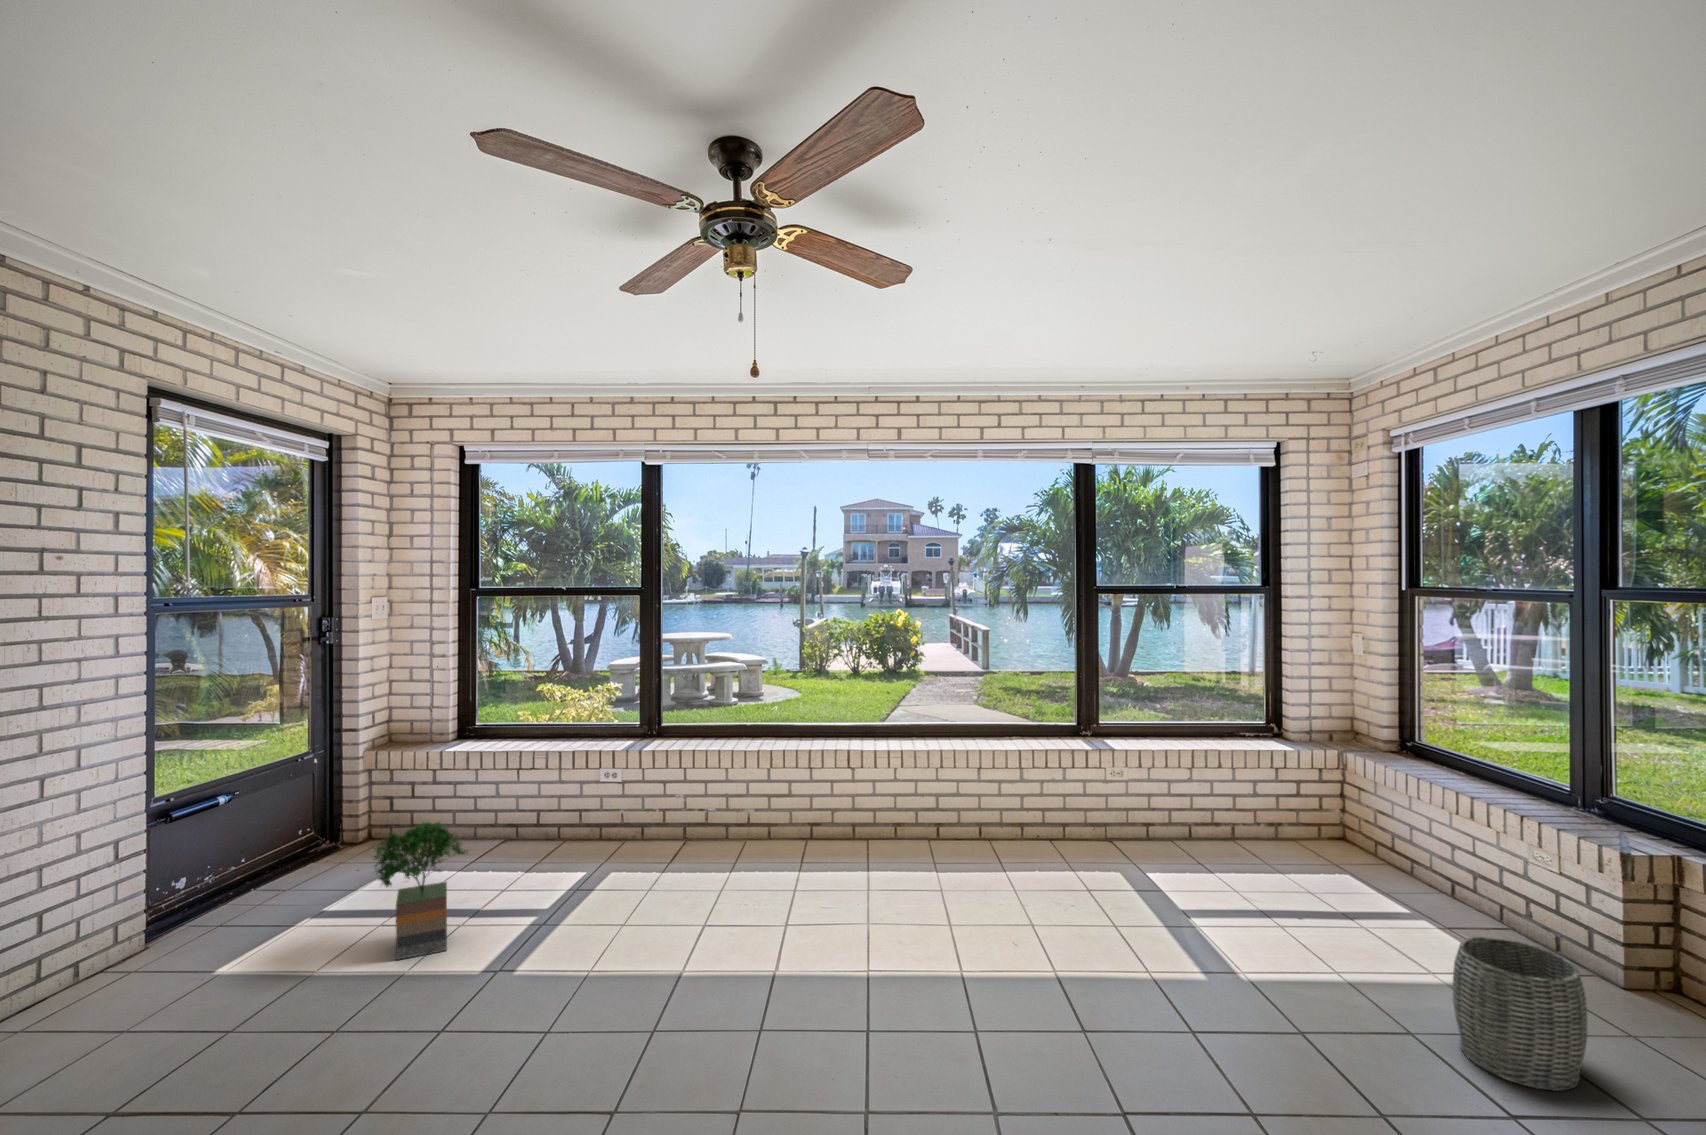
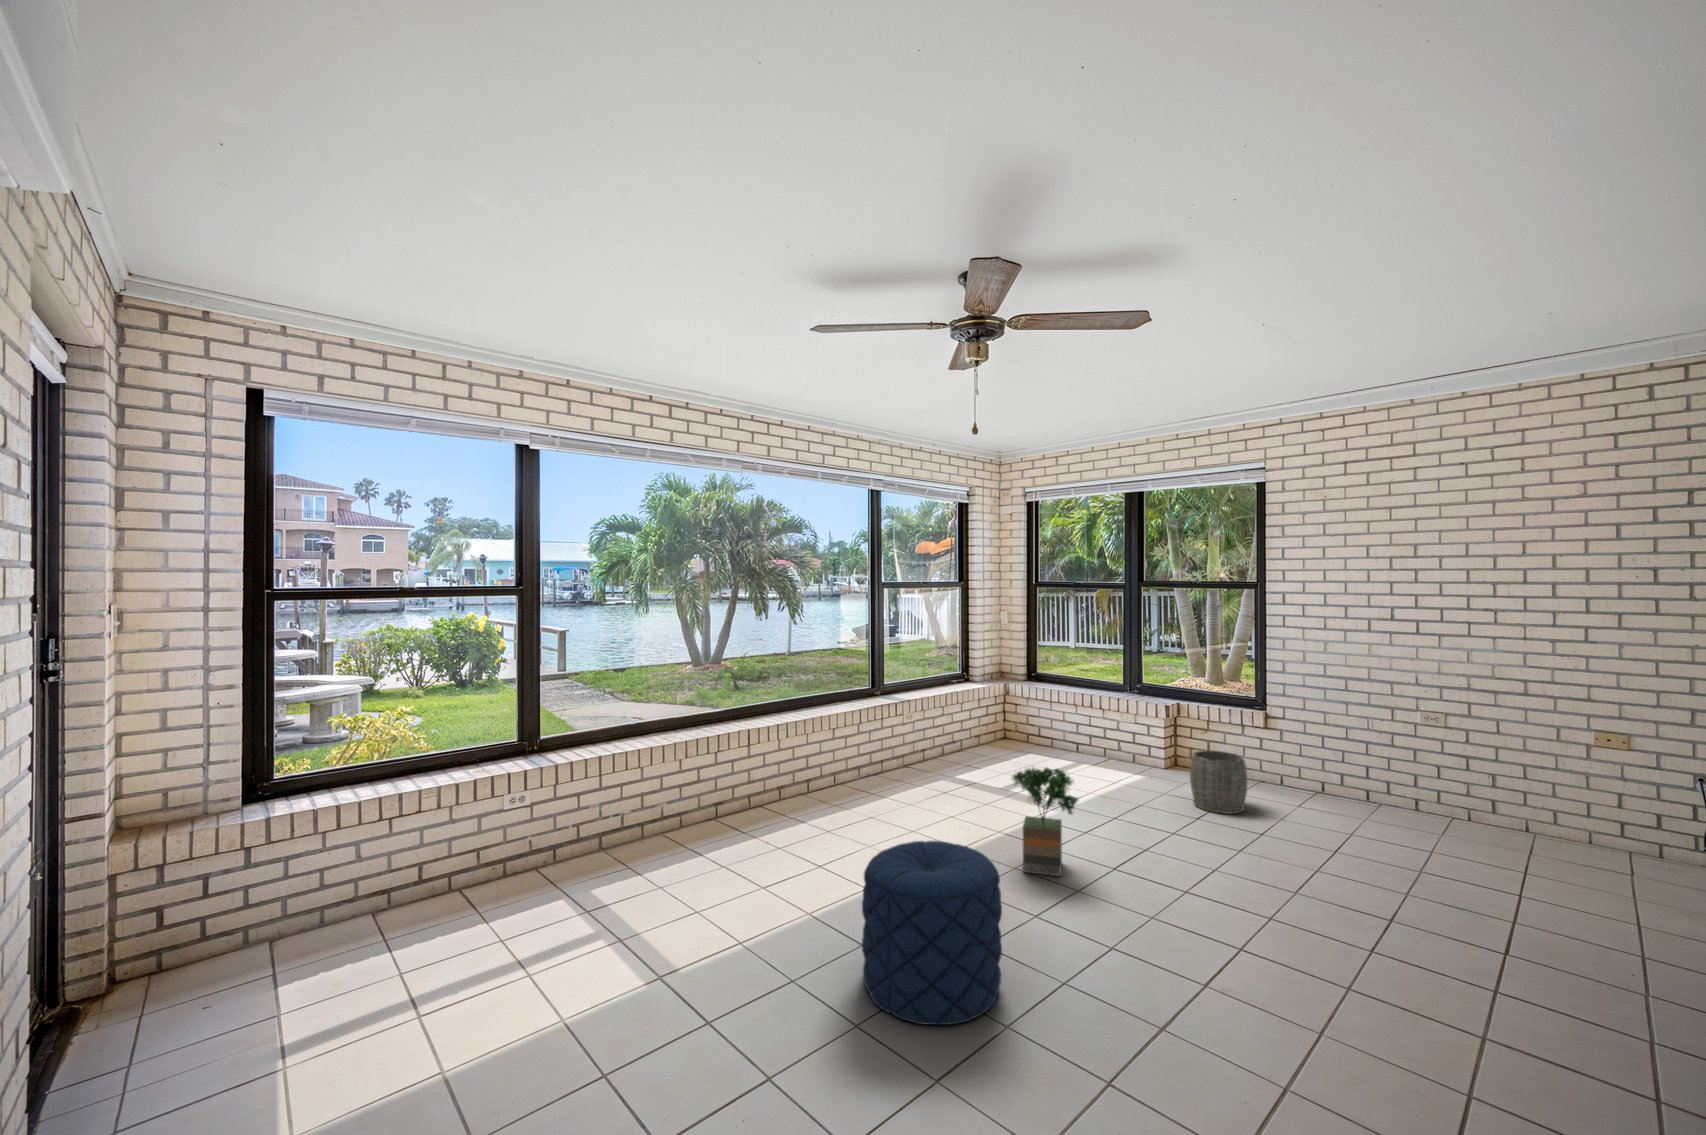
potted tree: present [374,822,468,960] -> present [1011,767,1078,876]
pouf: none [533,889,695,1095] -> present [862,841,1002,1025]

